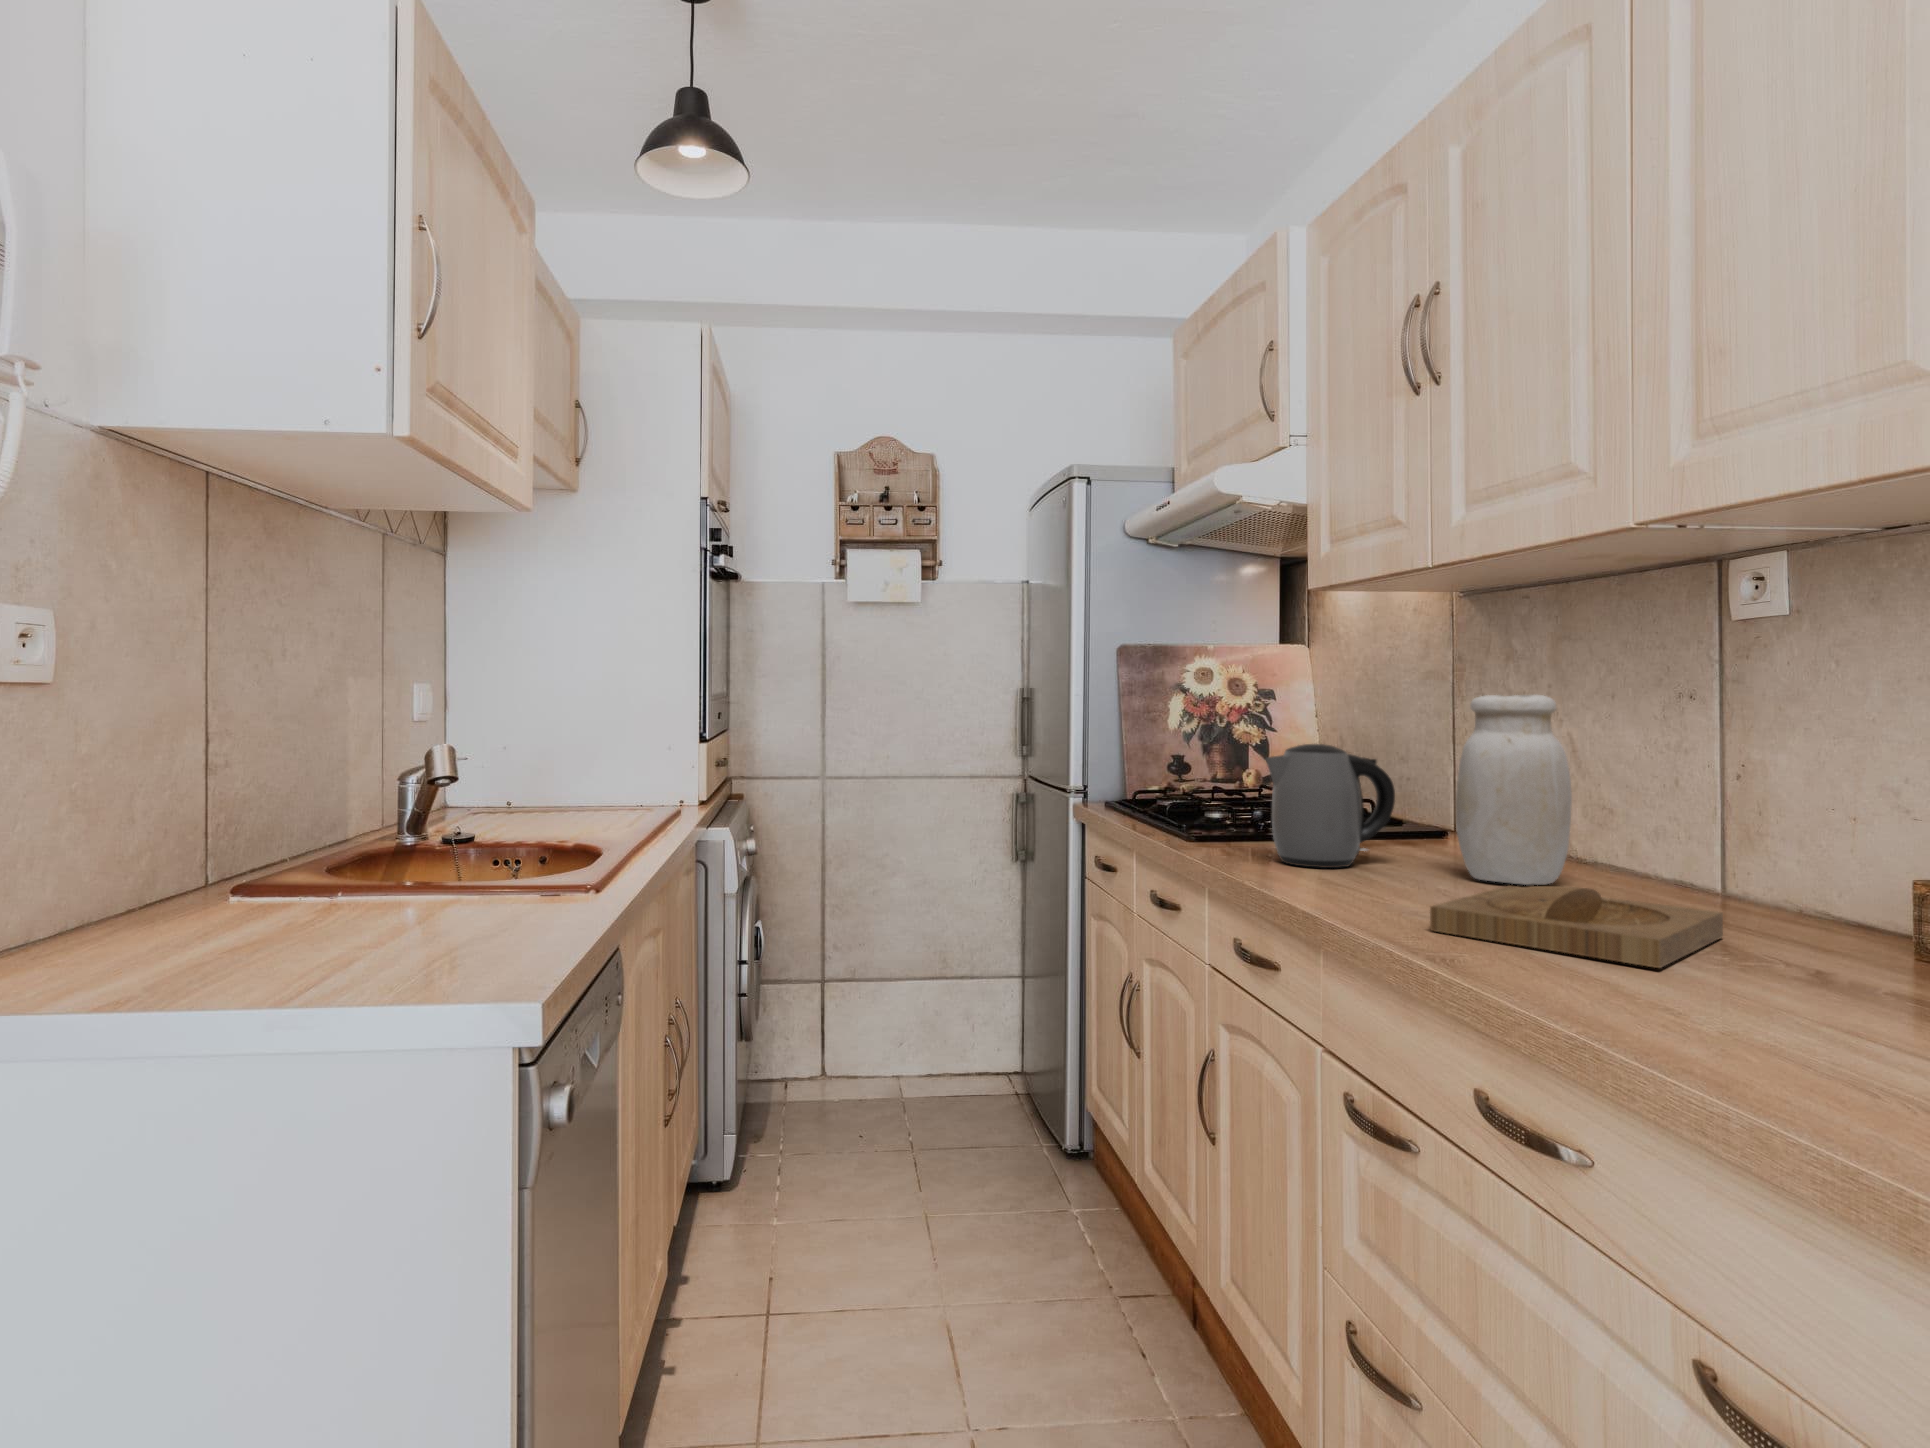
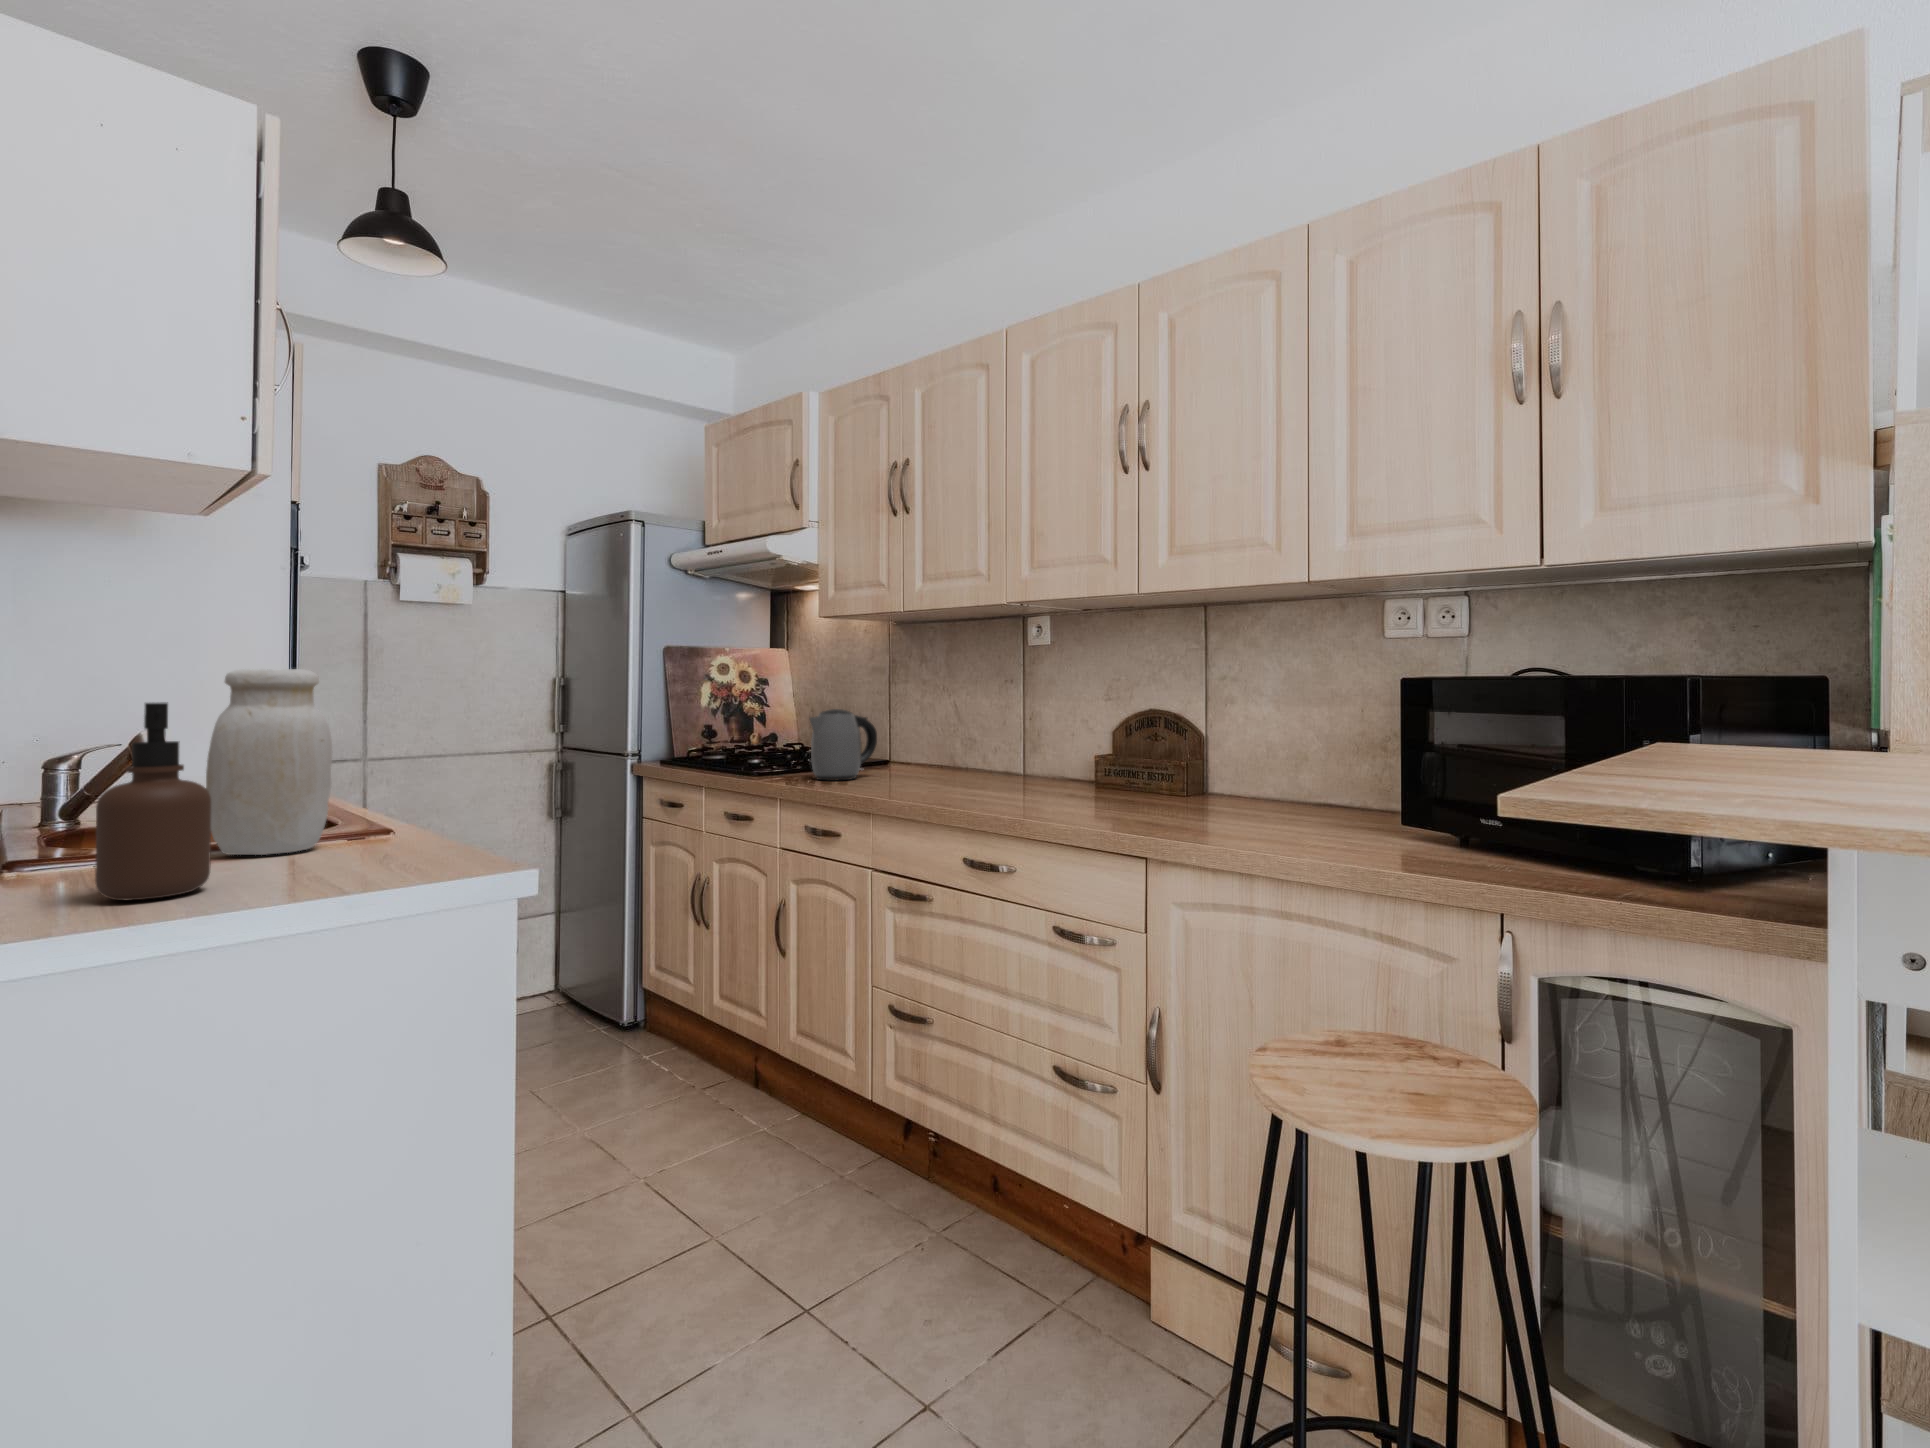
jar: present [1456,694,1572,885] -> present [206,669,332,855]
soap dispenser: none [125,741,252,992] -> present [95,703,211,900]
tray: present [1430,886,1723,968] -> none [923,771,1033,798]

